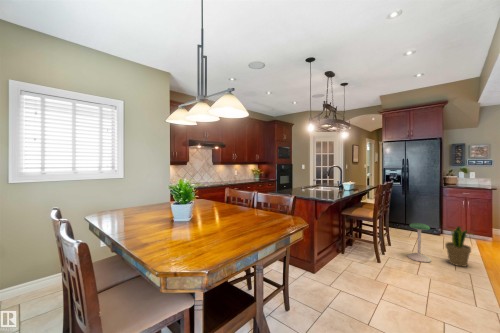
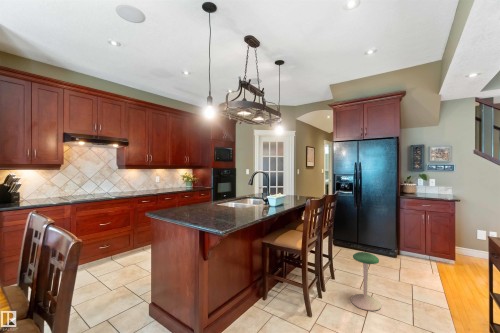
potted plant: present [445,227,471,267] -> none [399,257,436,317]

